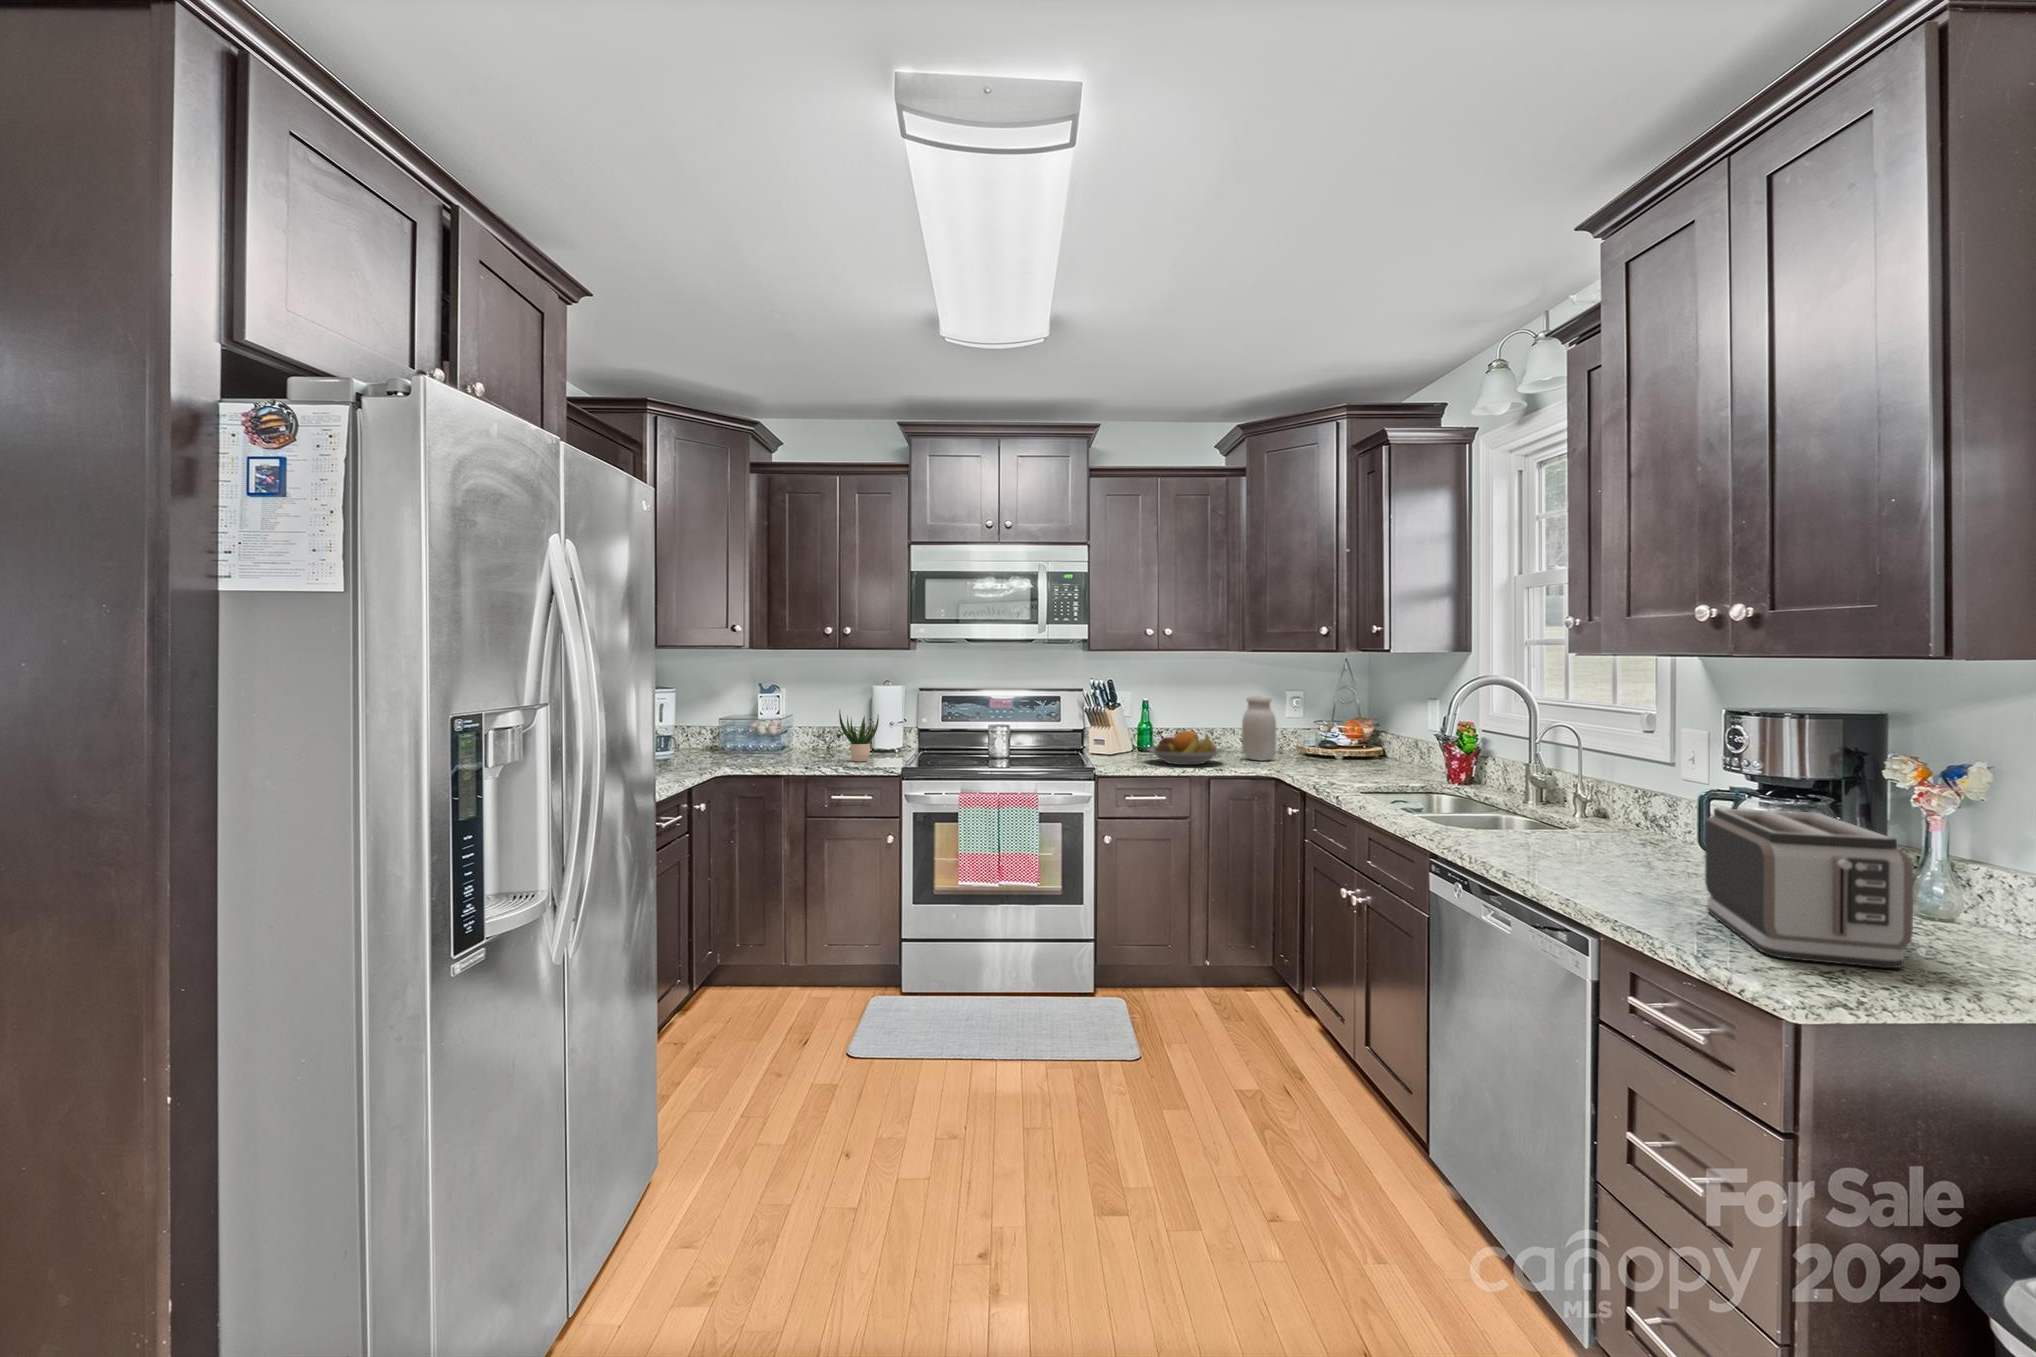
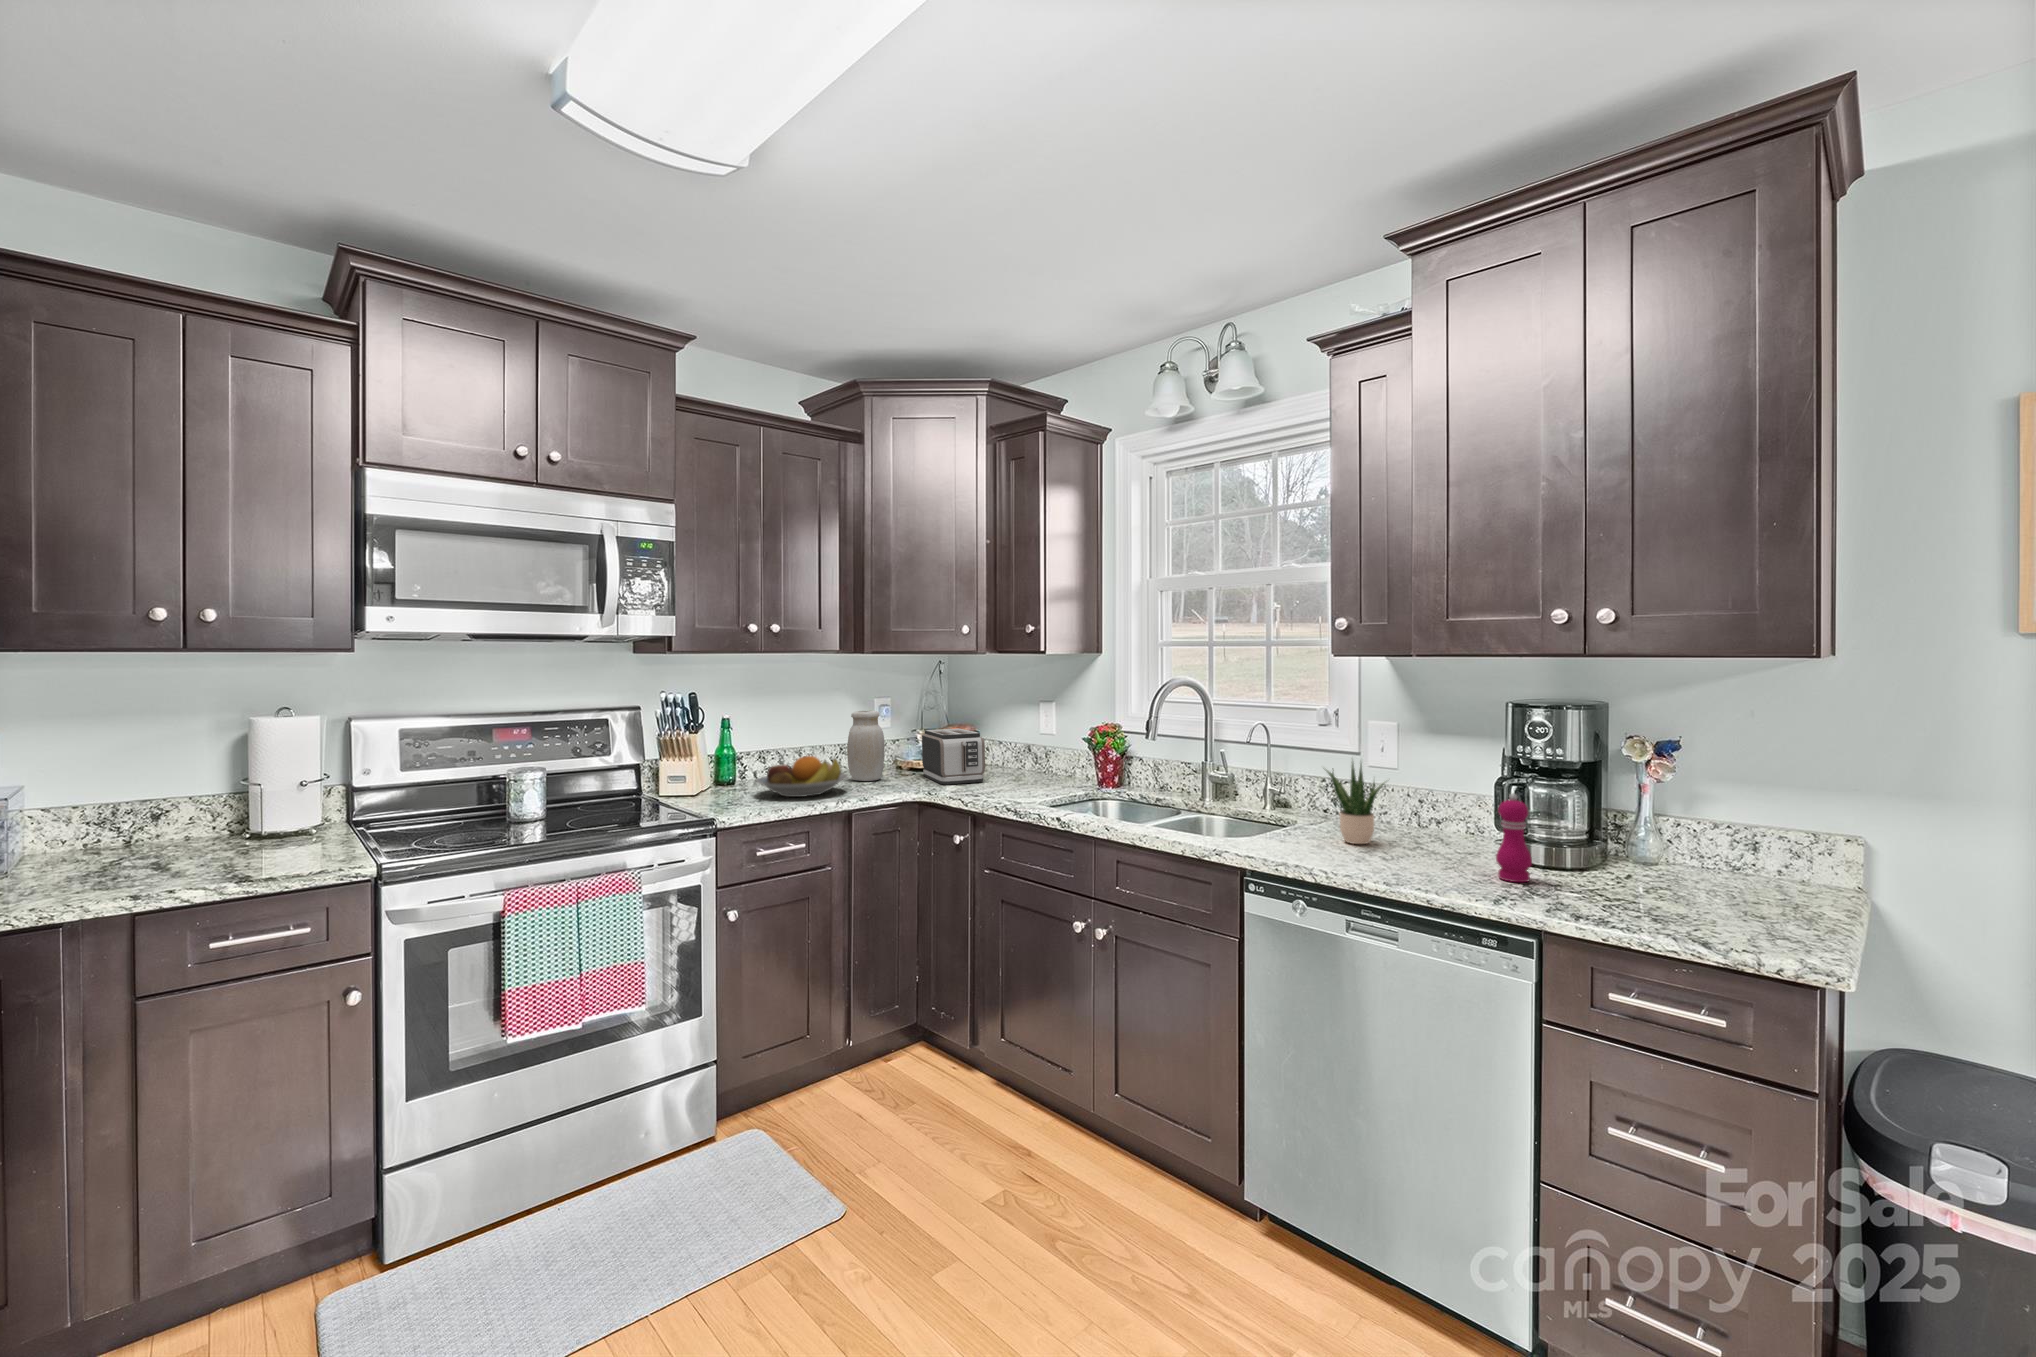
potted plant: present [839,711,879,762] -> present [1327,763,1384,844]
pepper mill: none [1652,800,1695,899] -> present [1496,793,1532,882]
toaster: present [1705,808,1913,968] -> present [922,728,985,785]

